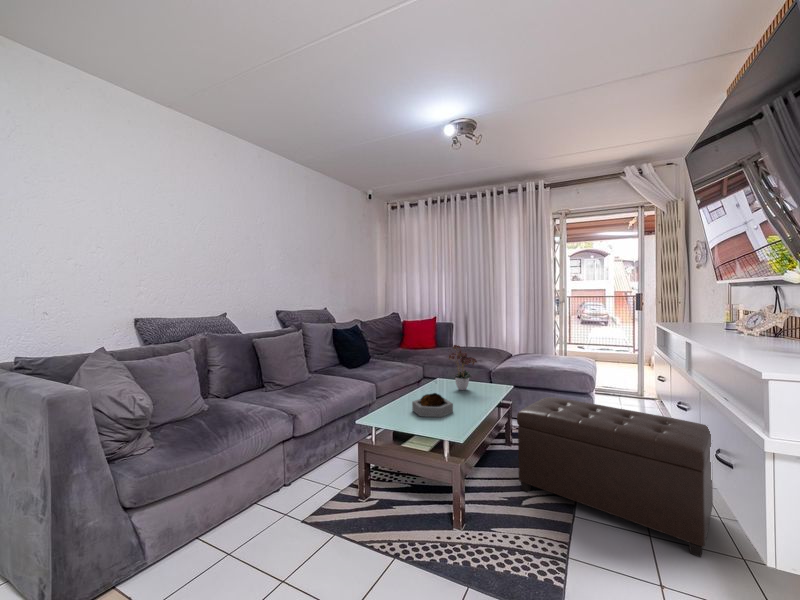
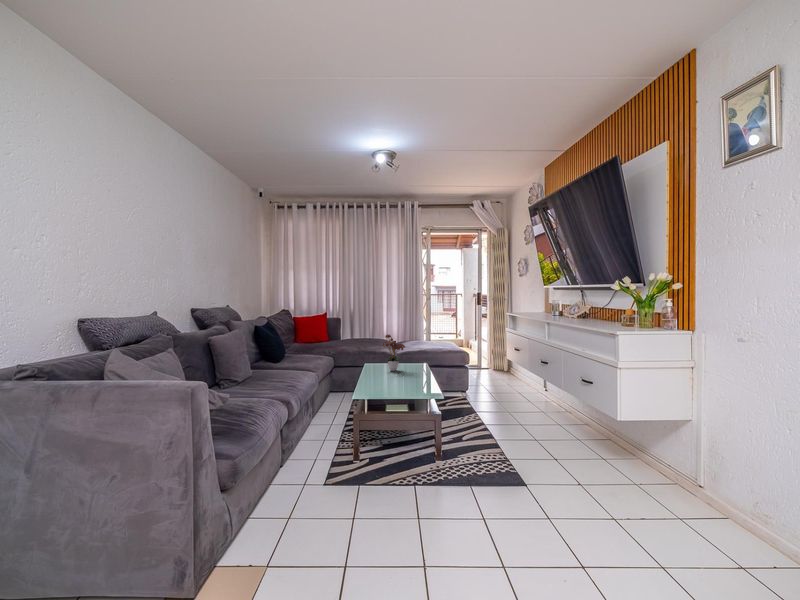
decorative bowl: present [412,393,453,417] -> none [378,370,409,390]
ottoman: present [517,397,713,557] -> none [453,368,564,442]

